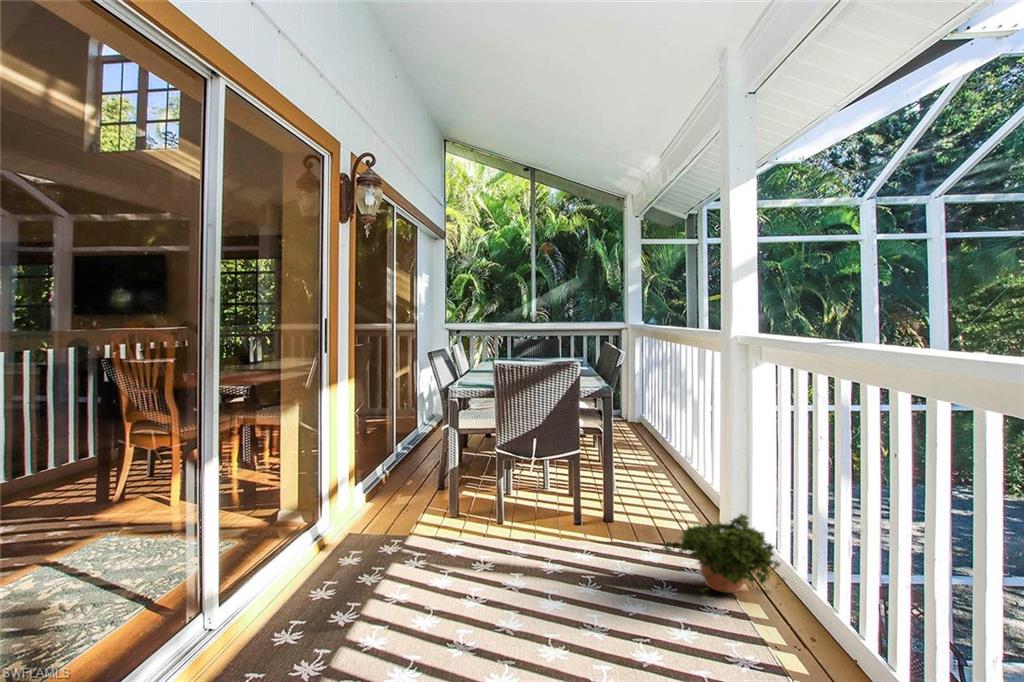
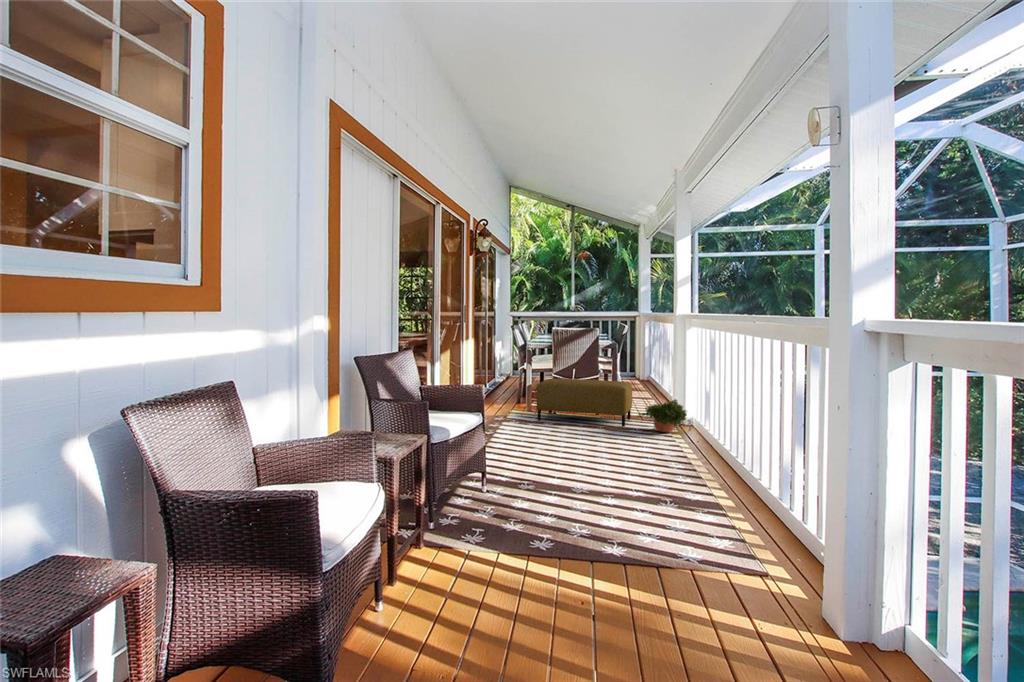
ottoman: none [458,453,643,565] -> present [536,378,632,426]

